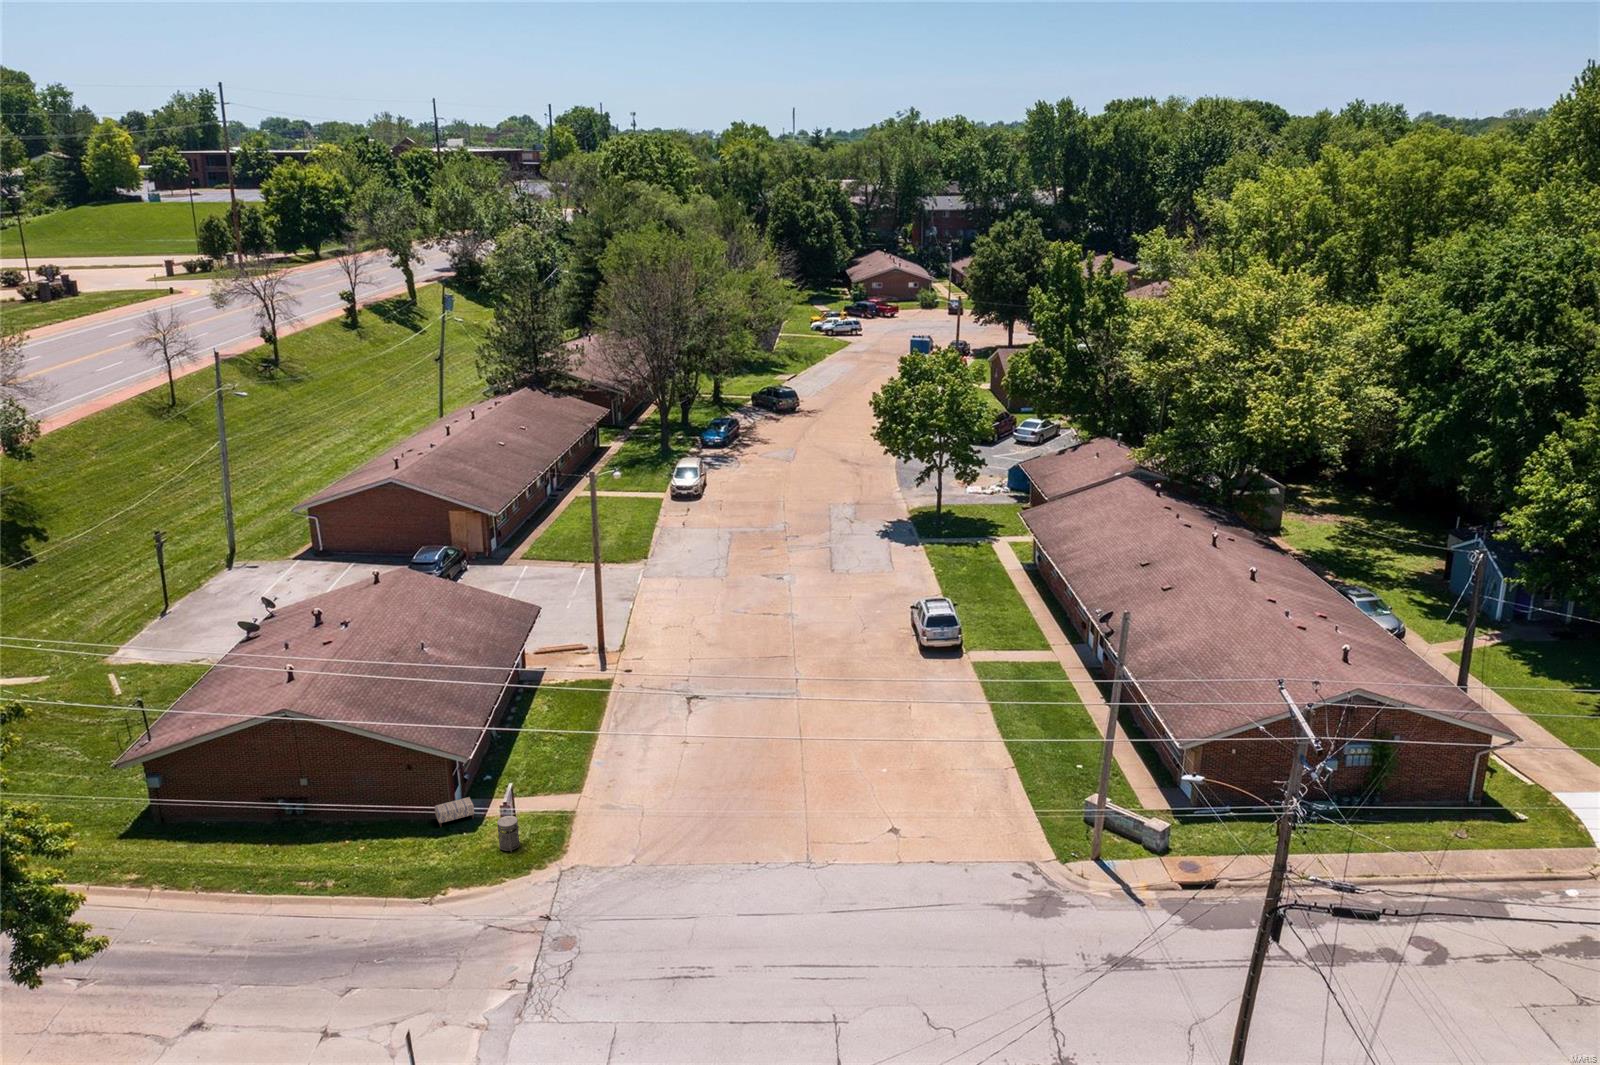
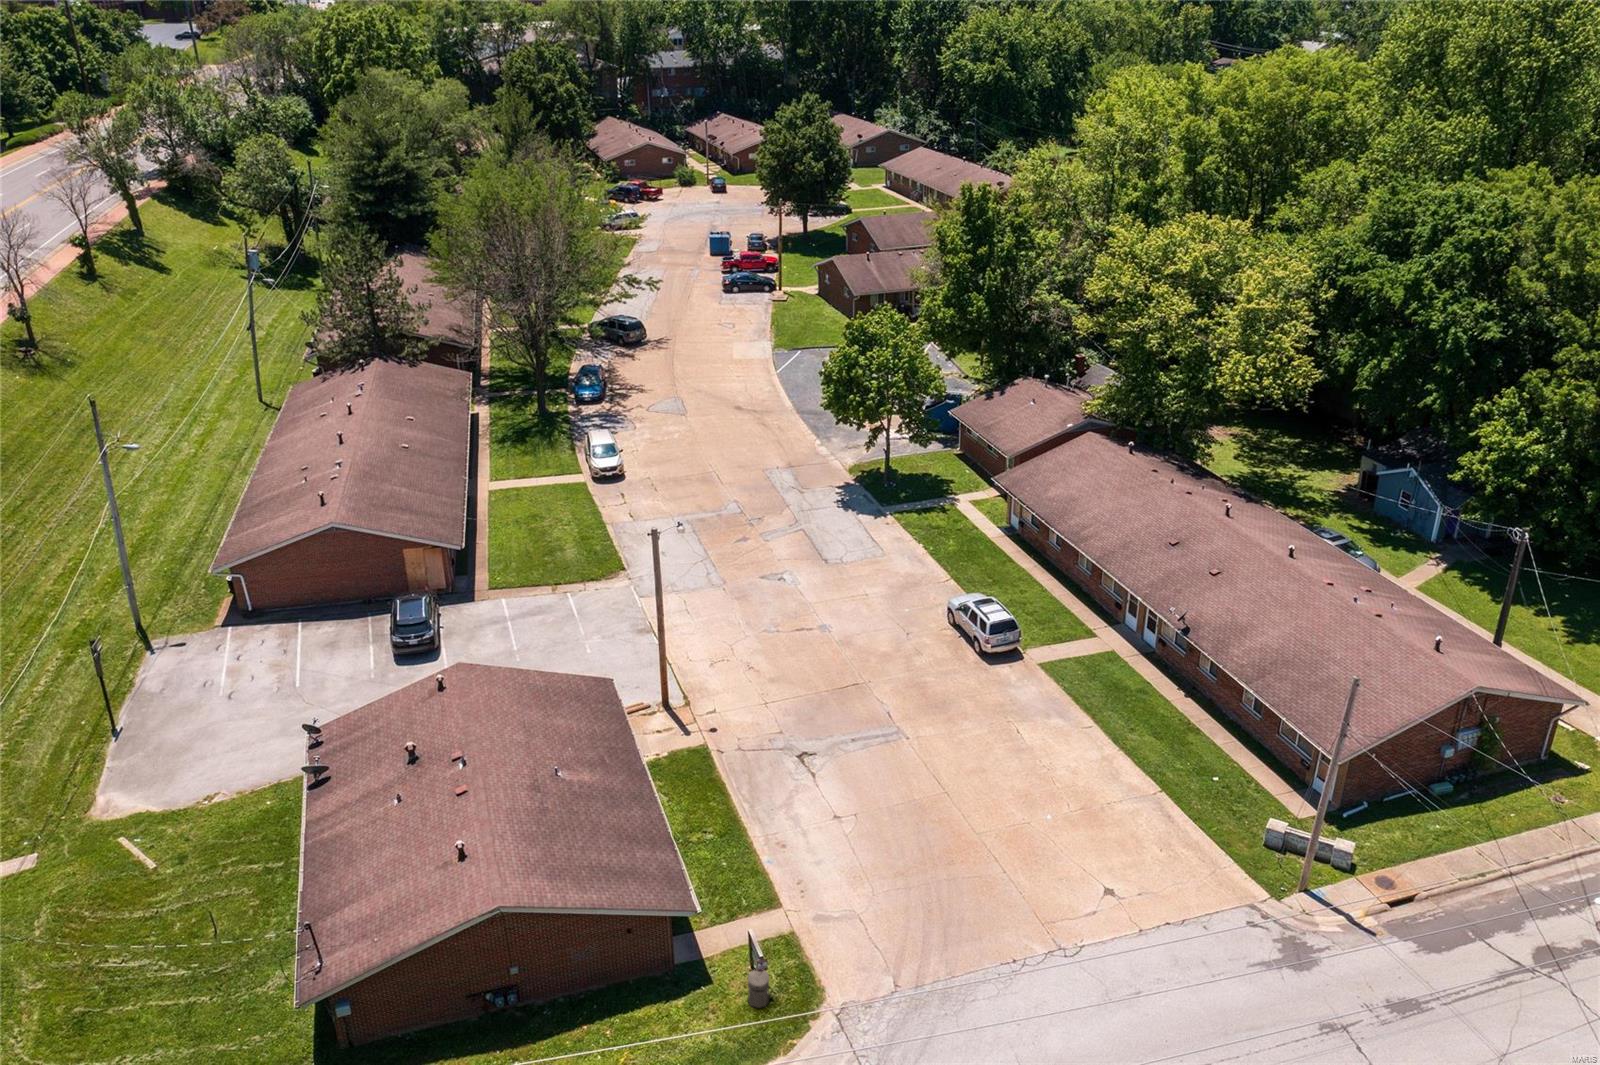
bench: present [435,797,474,827] -> none [653,947,694,990]

